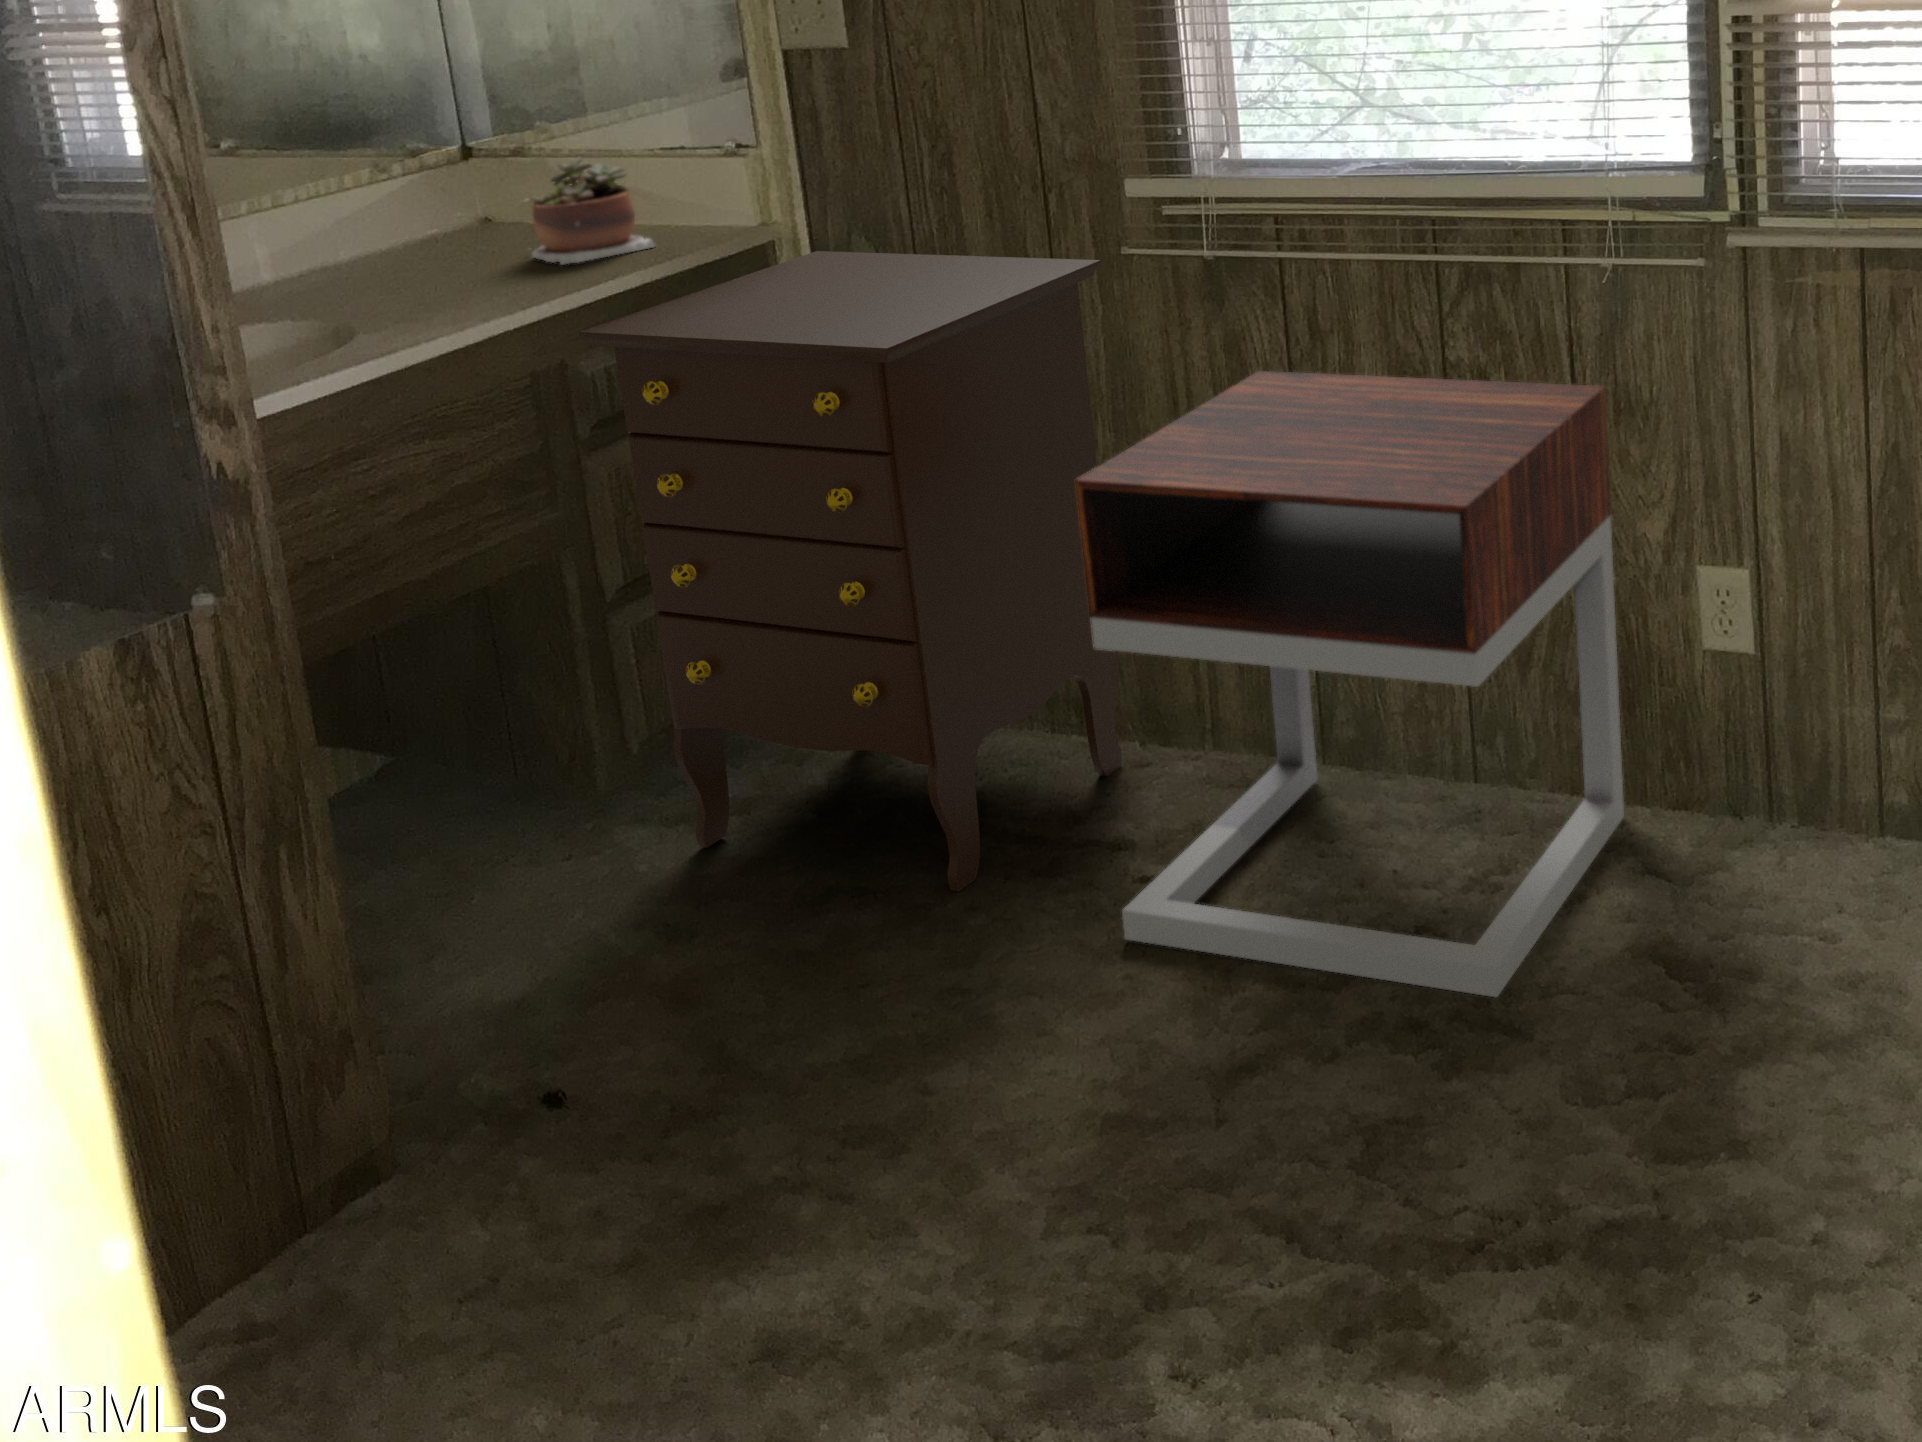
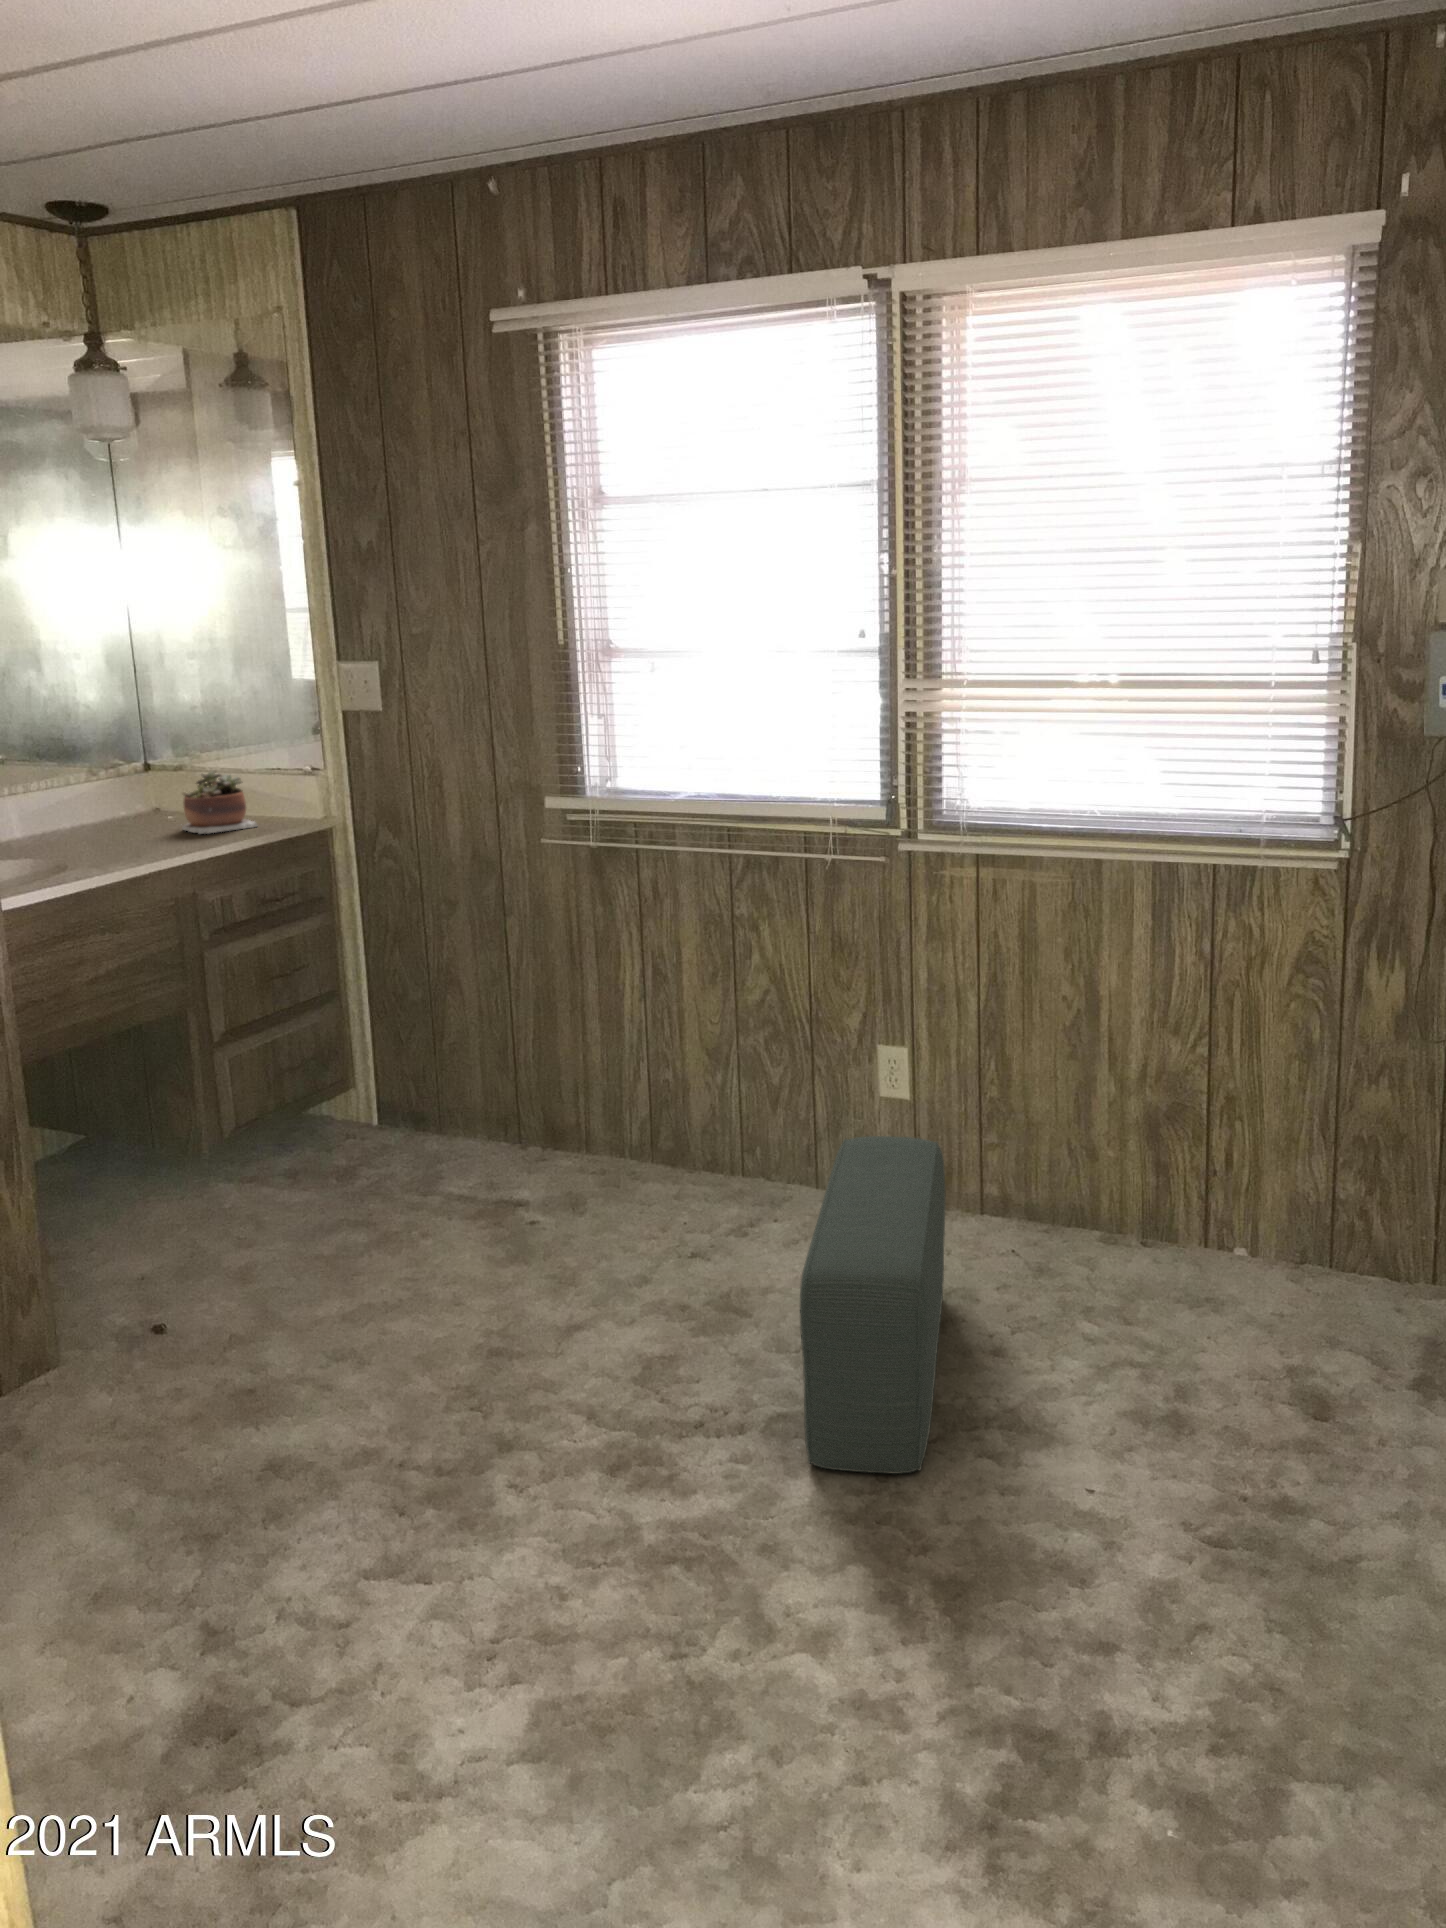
dresser: present [579,251,1122,892] -> none [206,835,529,1226]
nightstand: present [1076,371,1624,997] -> none [496,917,830,1294]
pouf: none [1656,732,1881,1332] -> present [800,1136,946,1474]

